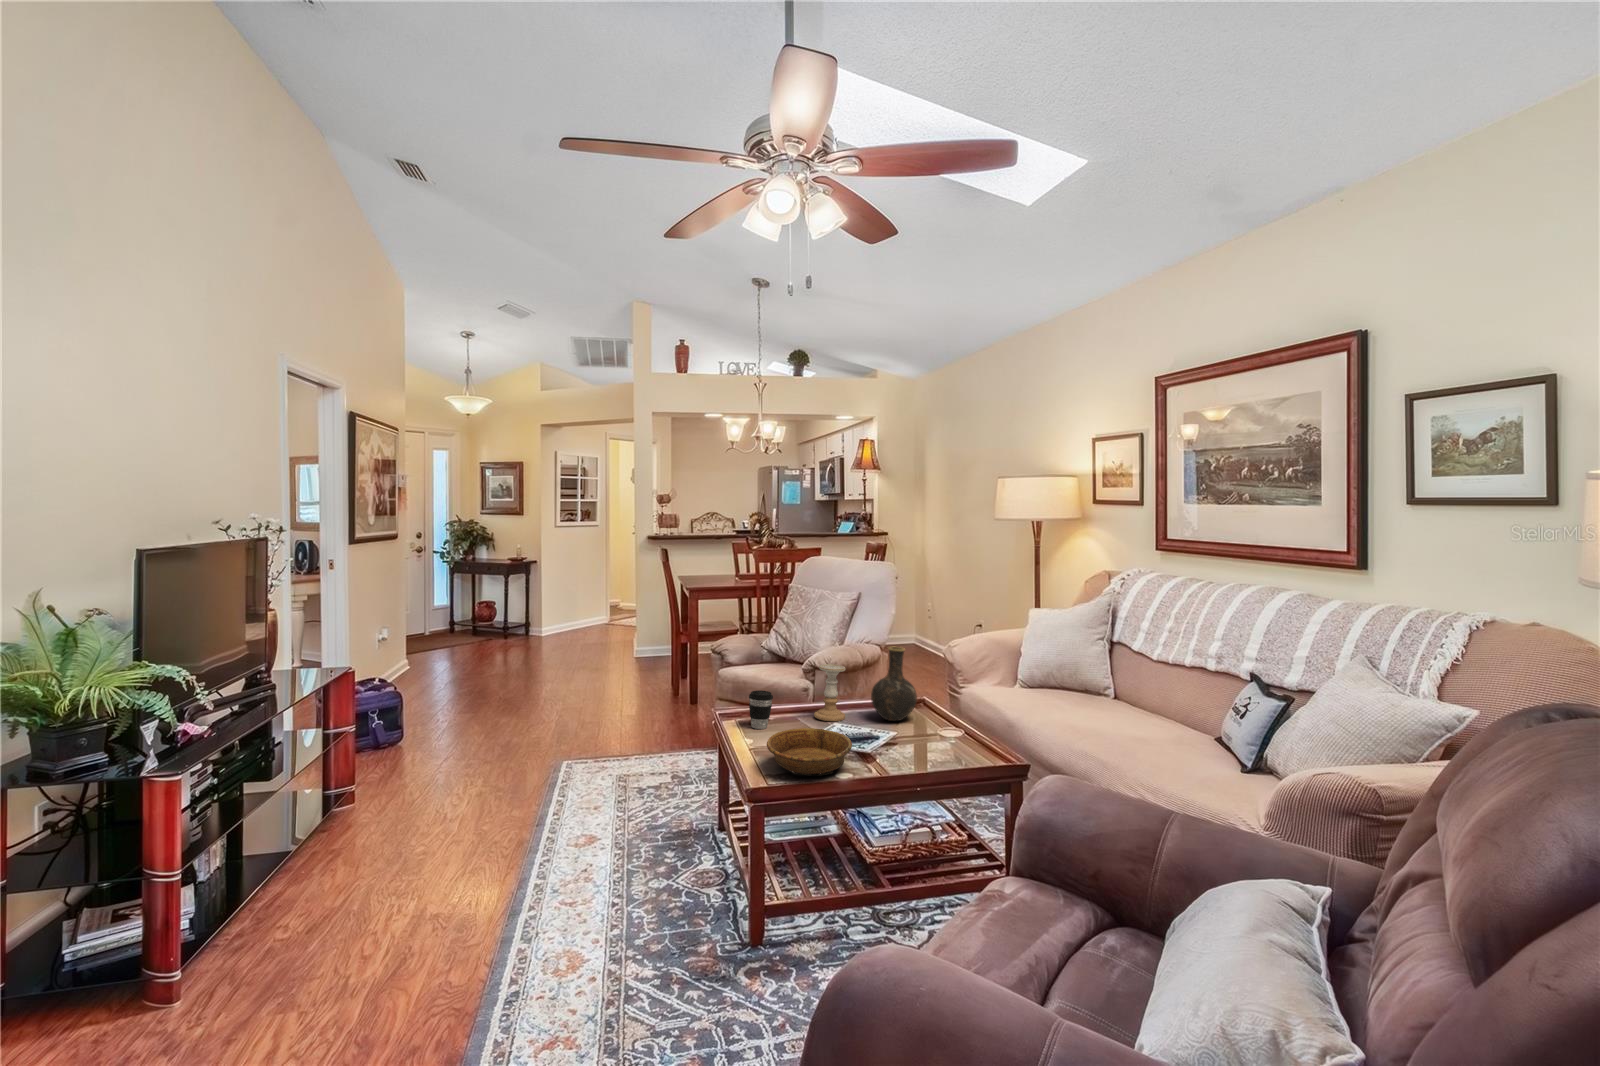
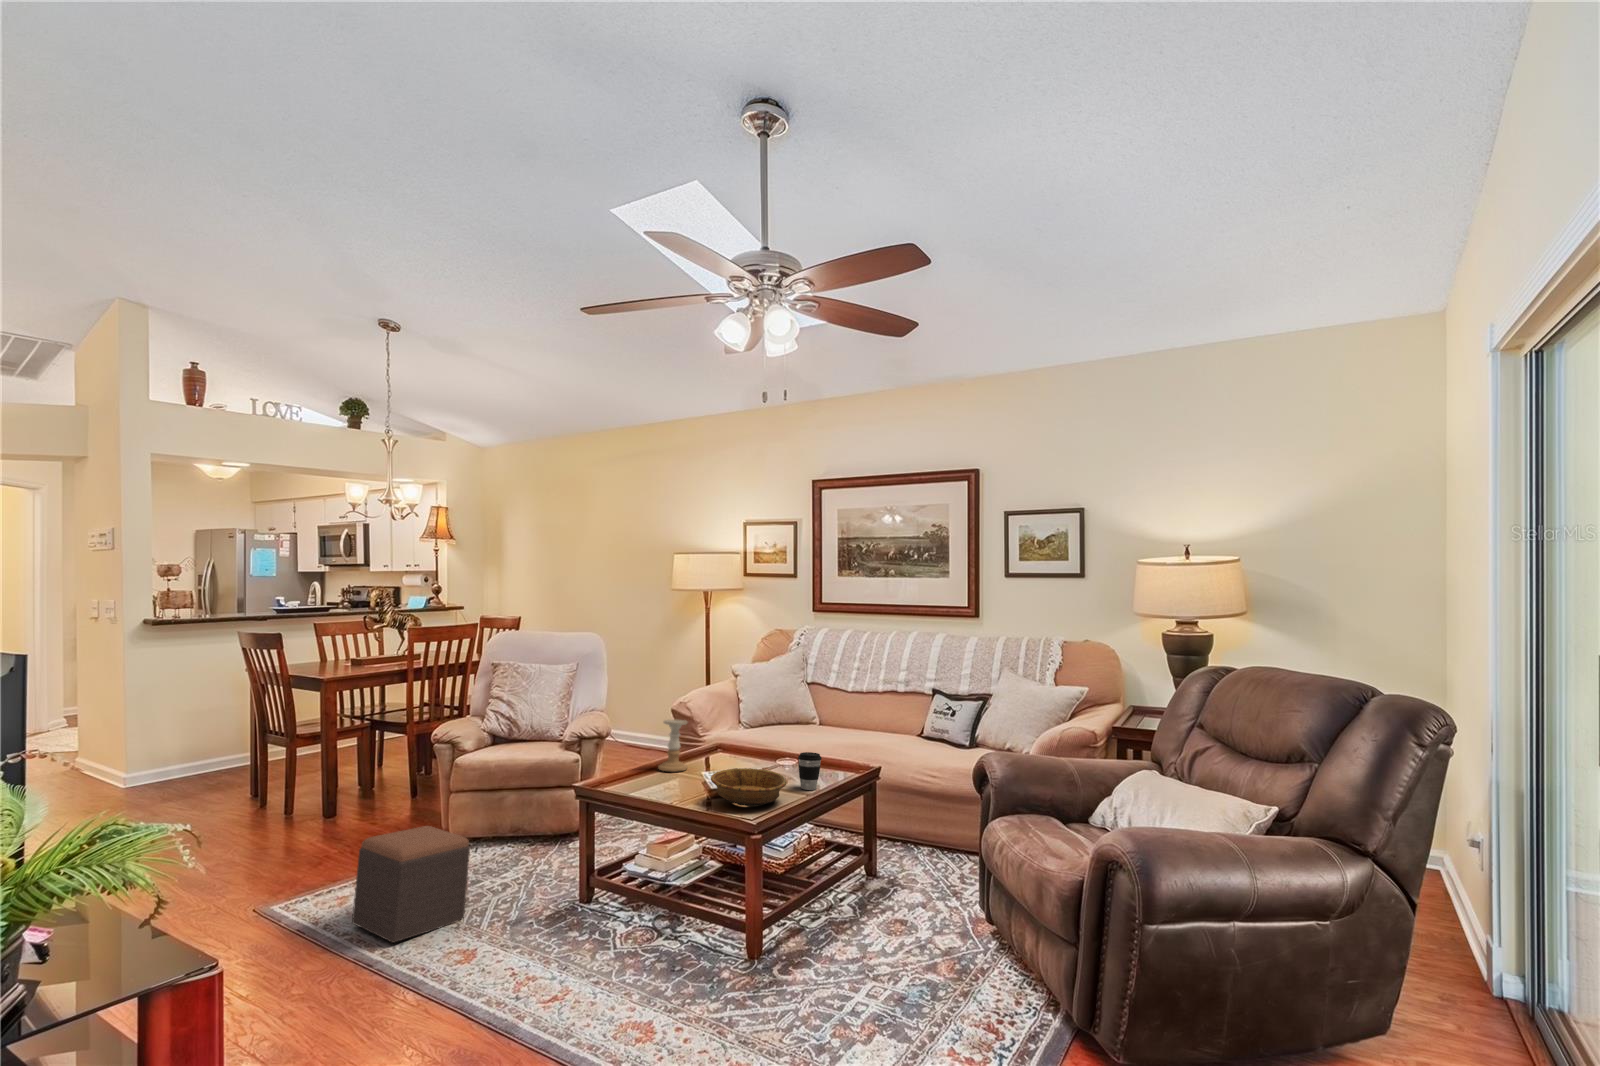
vase: present [871,647,917,721] -> none [704,697,744,763]
coffee cup: present [749,690,773,729] -> present [798,752,822,790]
footstool: none [574,727,645,816] -> present [352,826,470,943]

